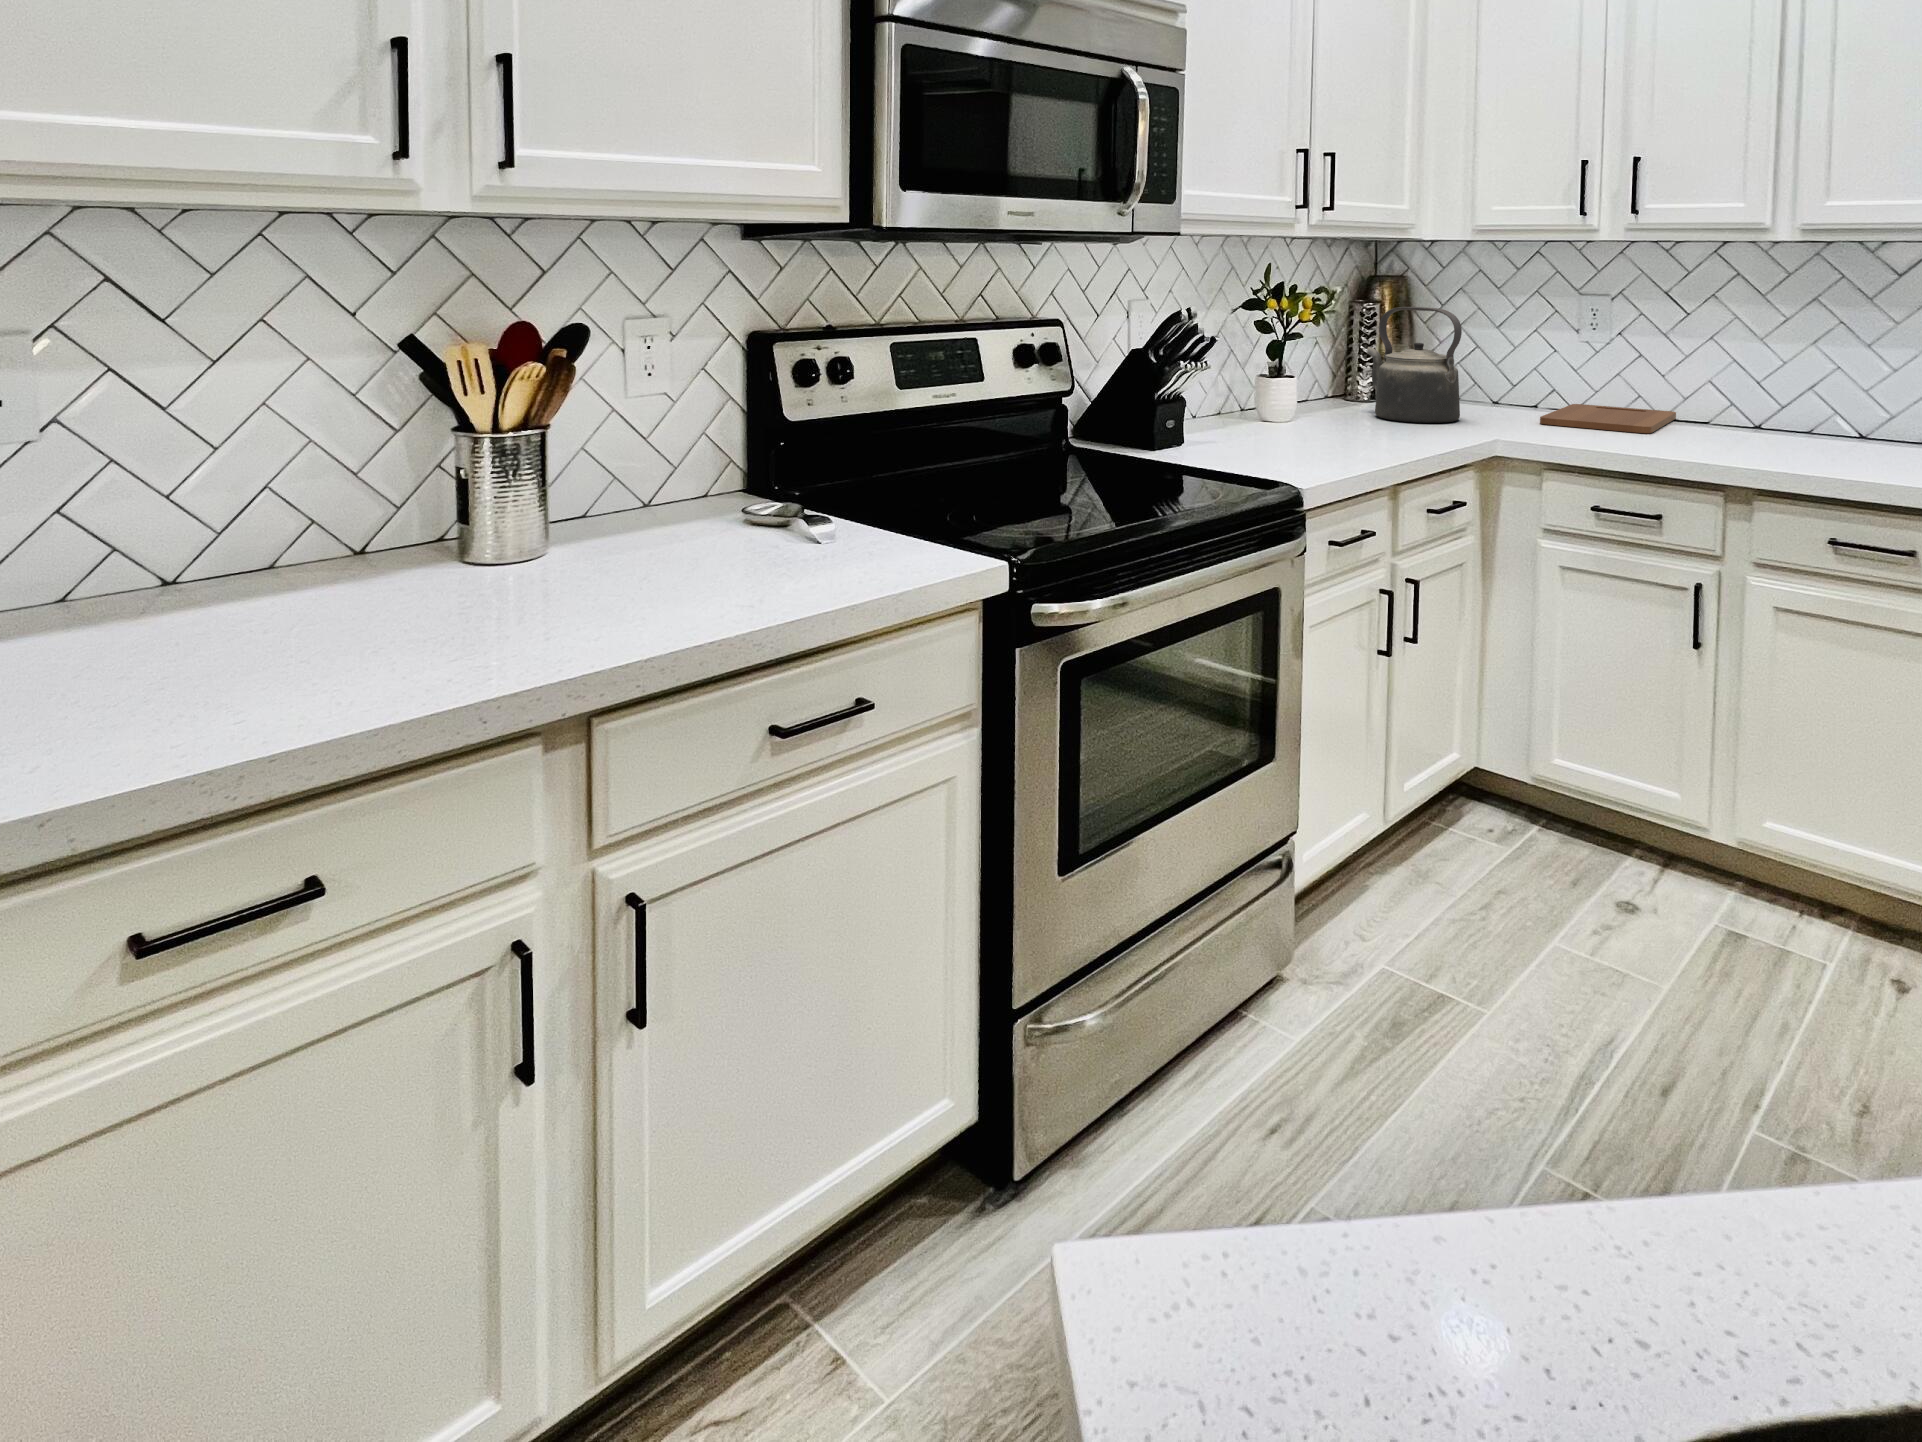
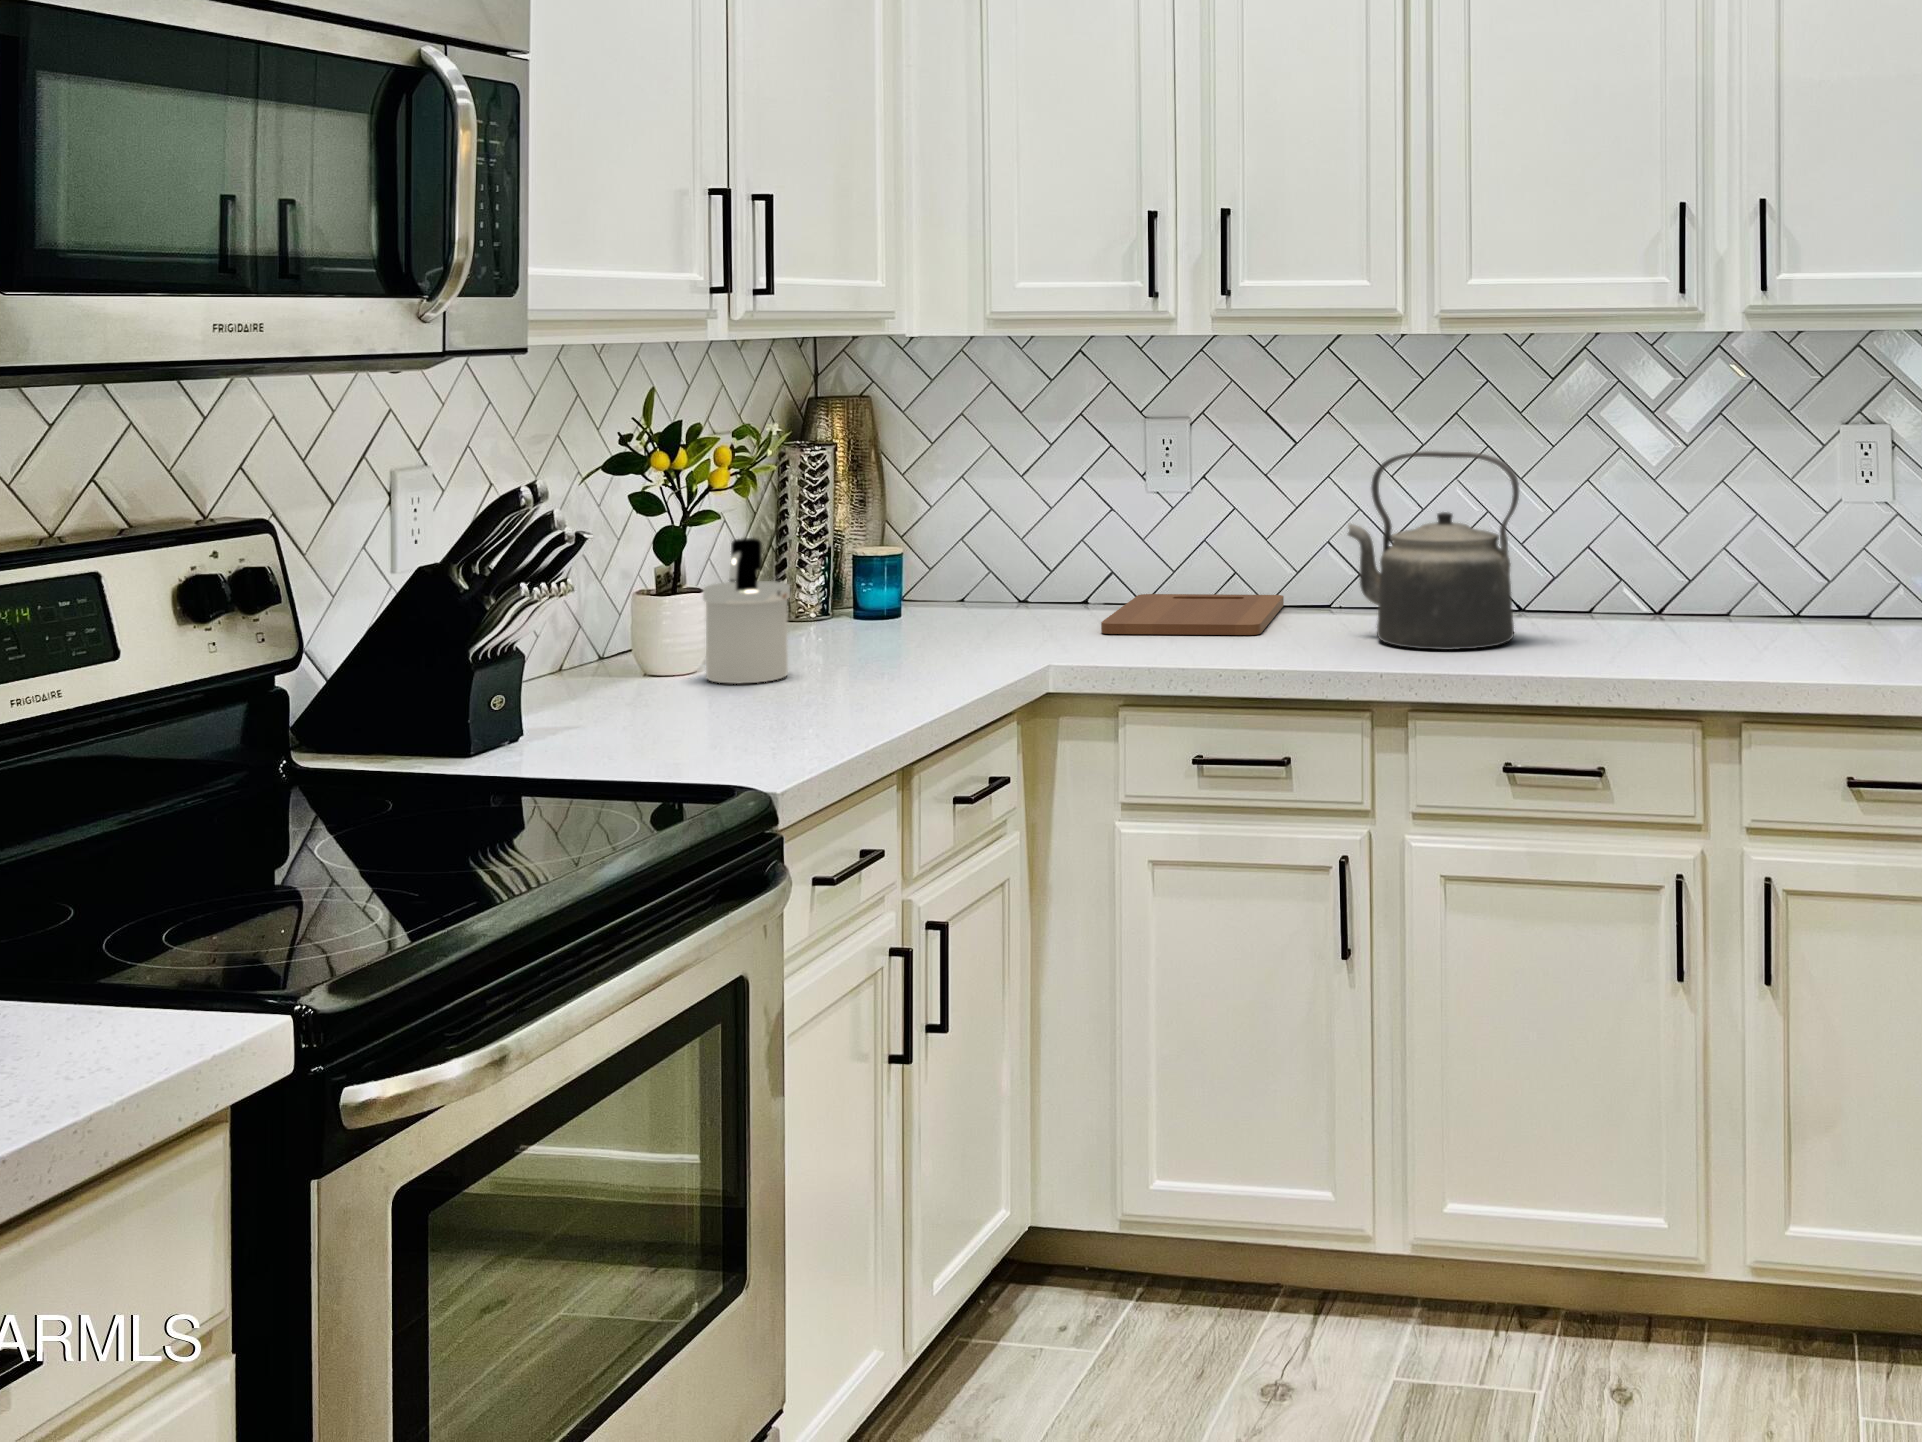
kettle: present [1367,307,1462,423] -> present [1348,451,1519,650]
soap dispenser: none [1290,349,1339,430] -> present [703,538,790,683]

